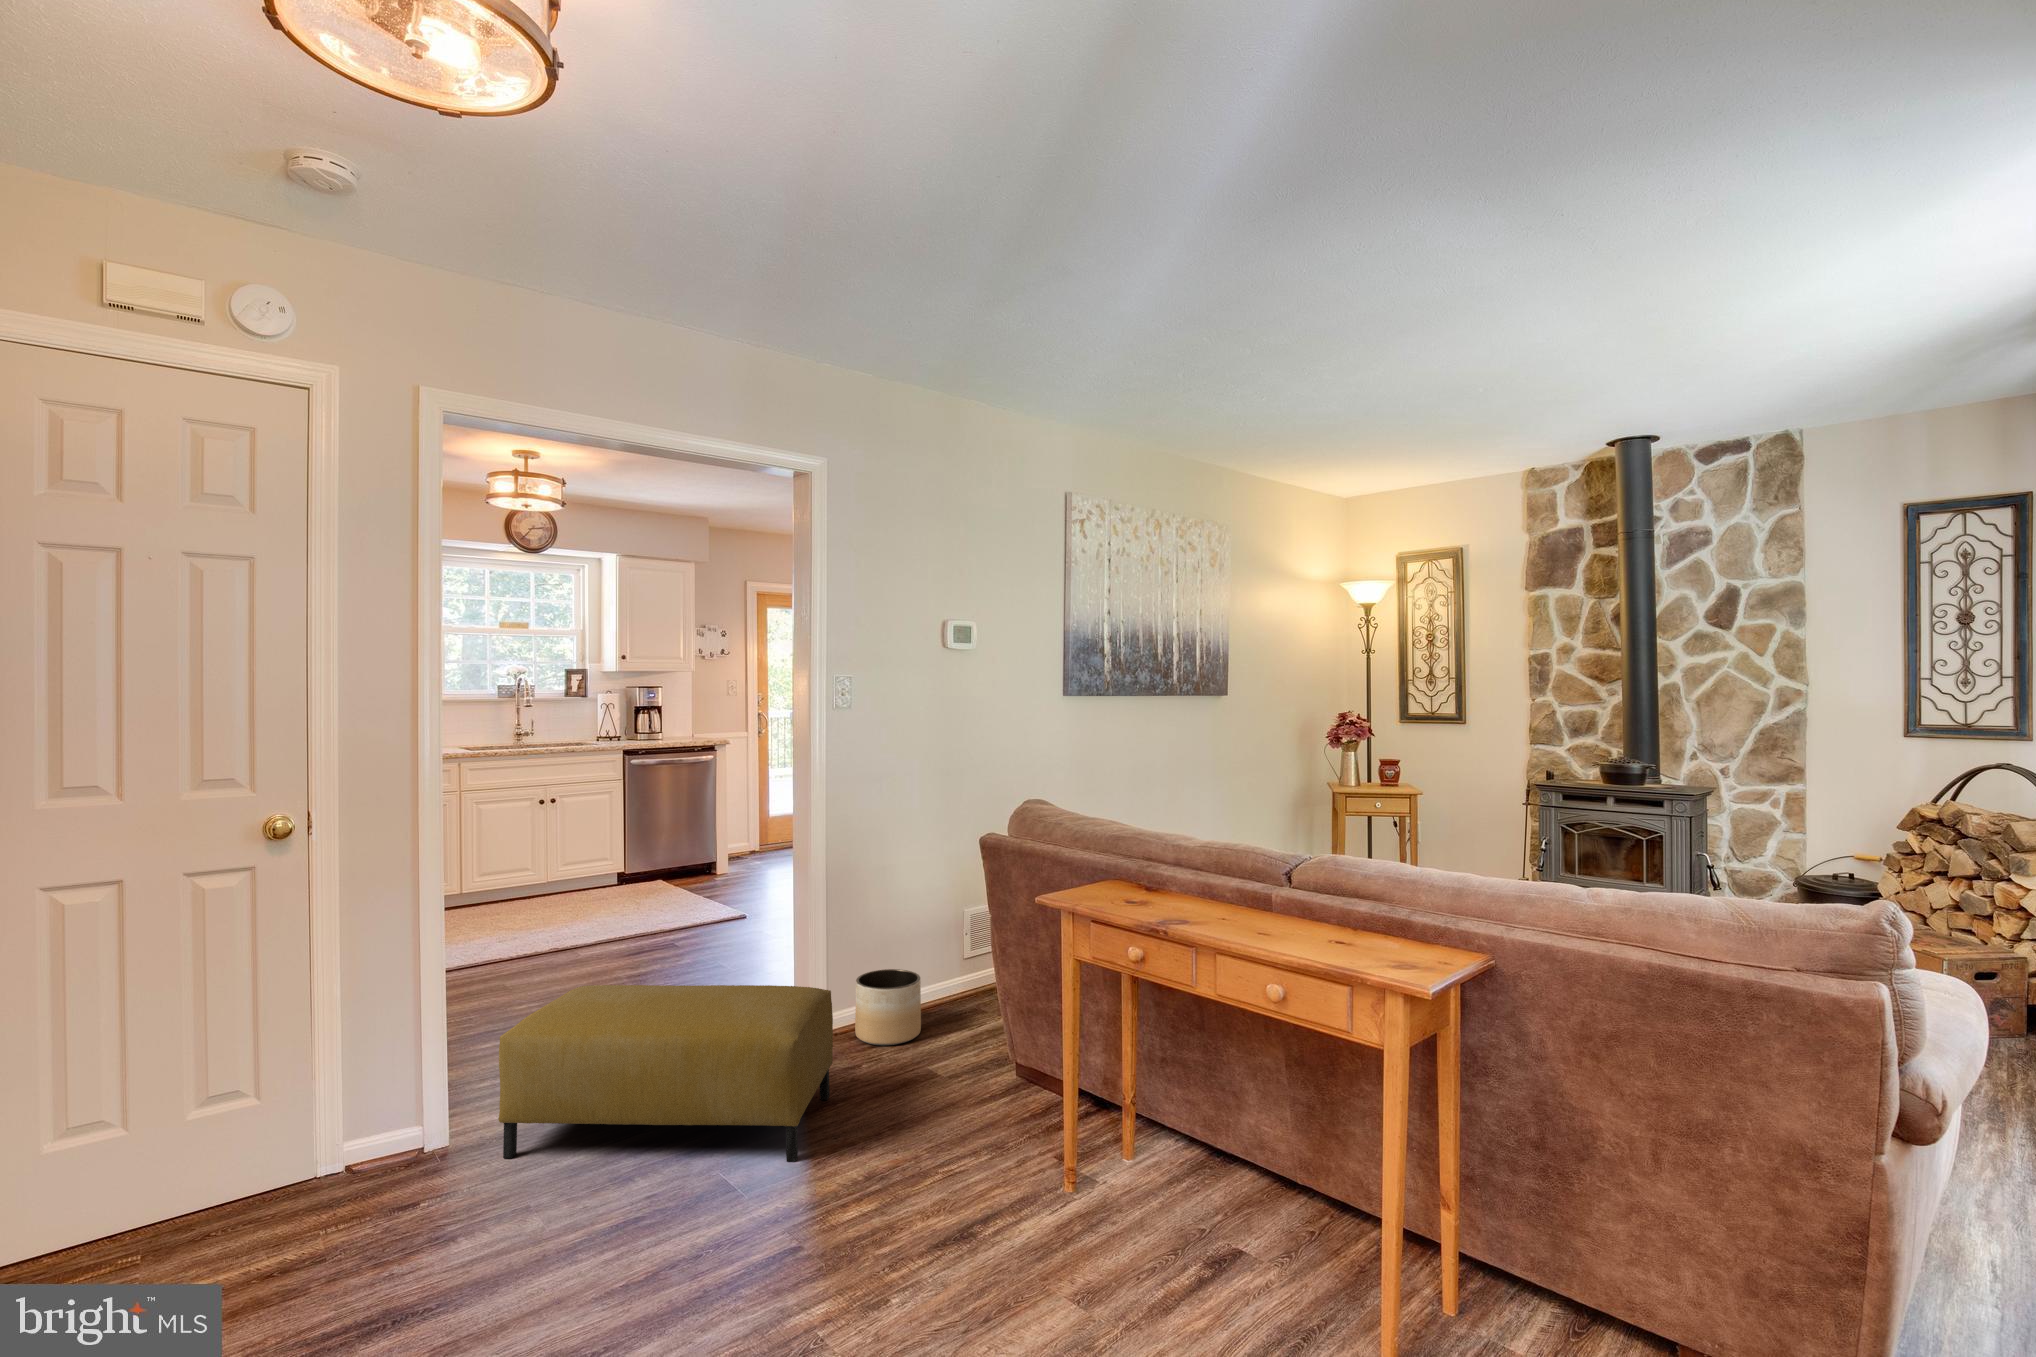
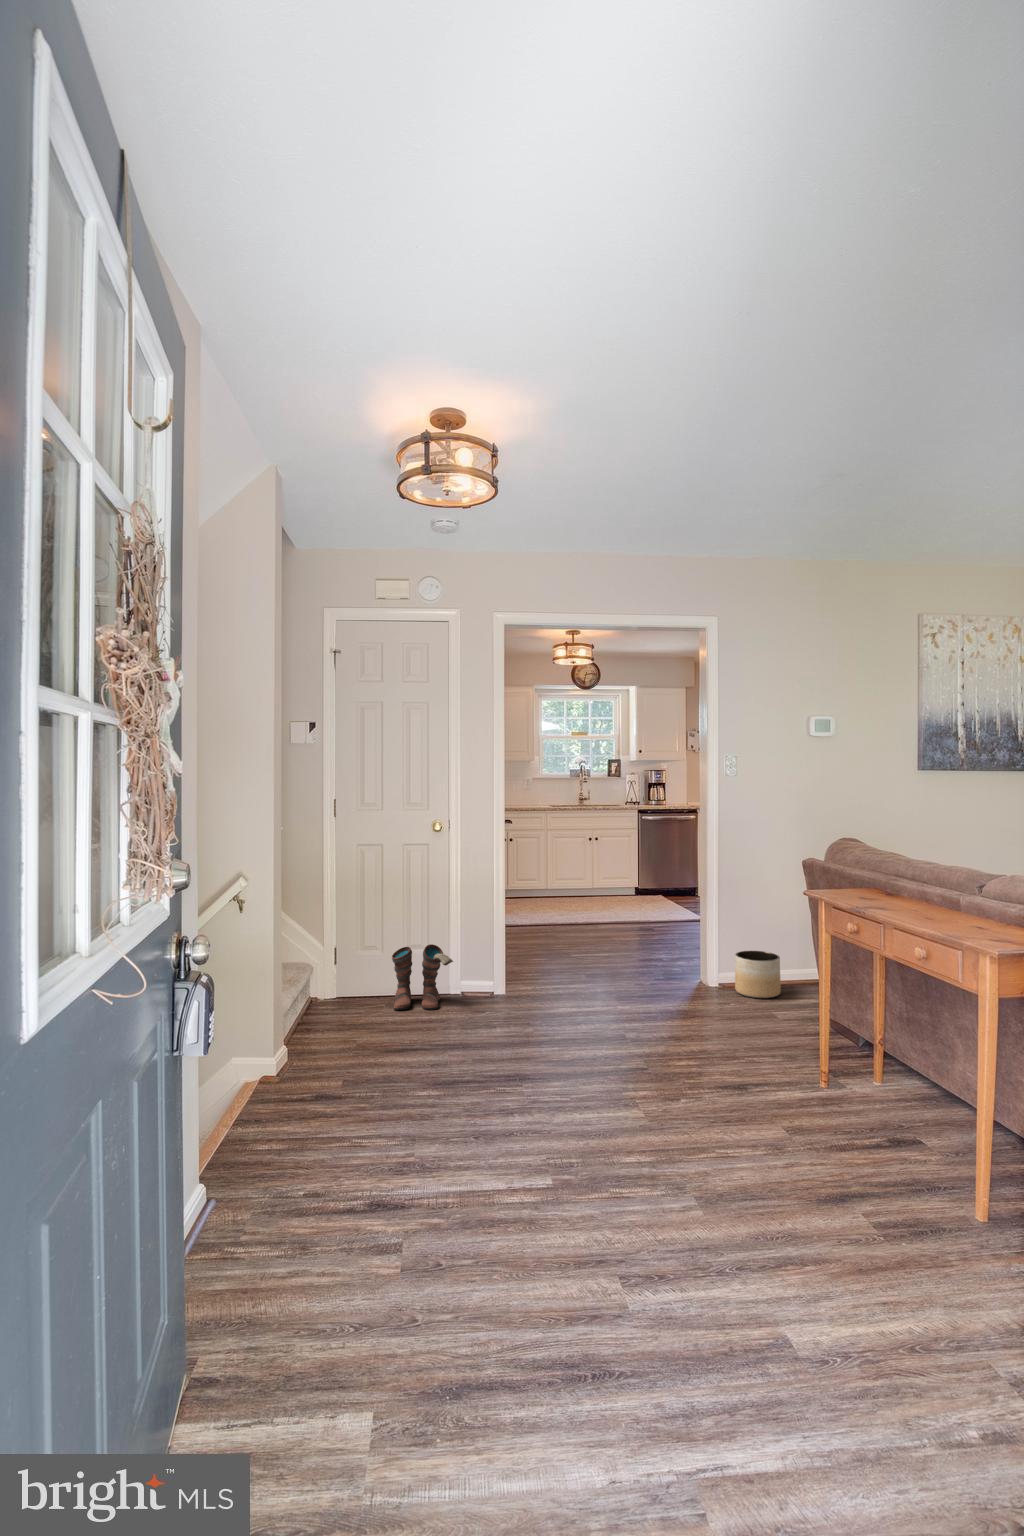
ottoman: present [498,985,833,1162] -> none [523,927,703,1036]
boots: none [157,1081,334,1259] -> present [392,944,453,1010]

